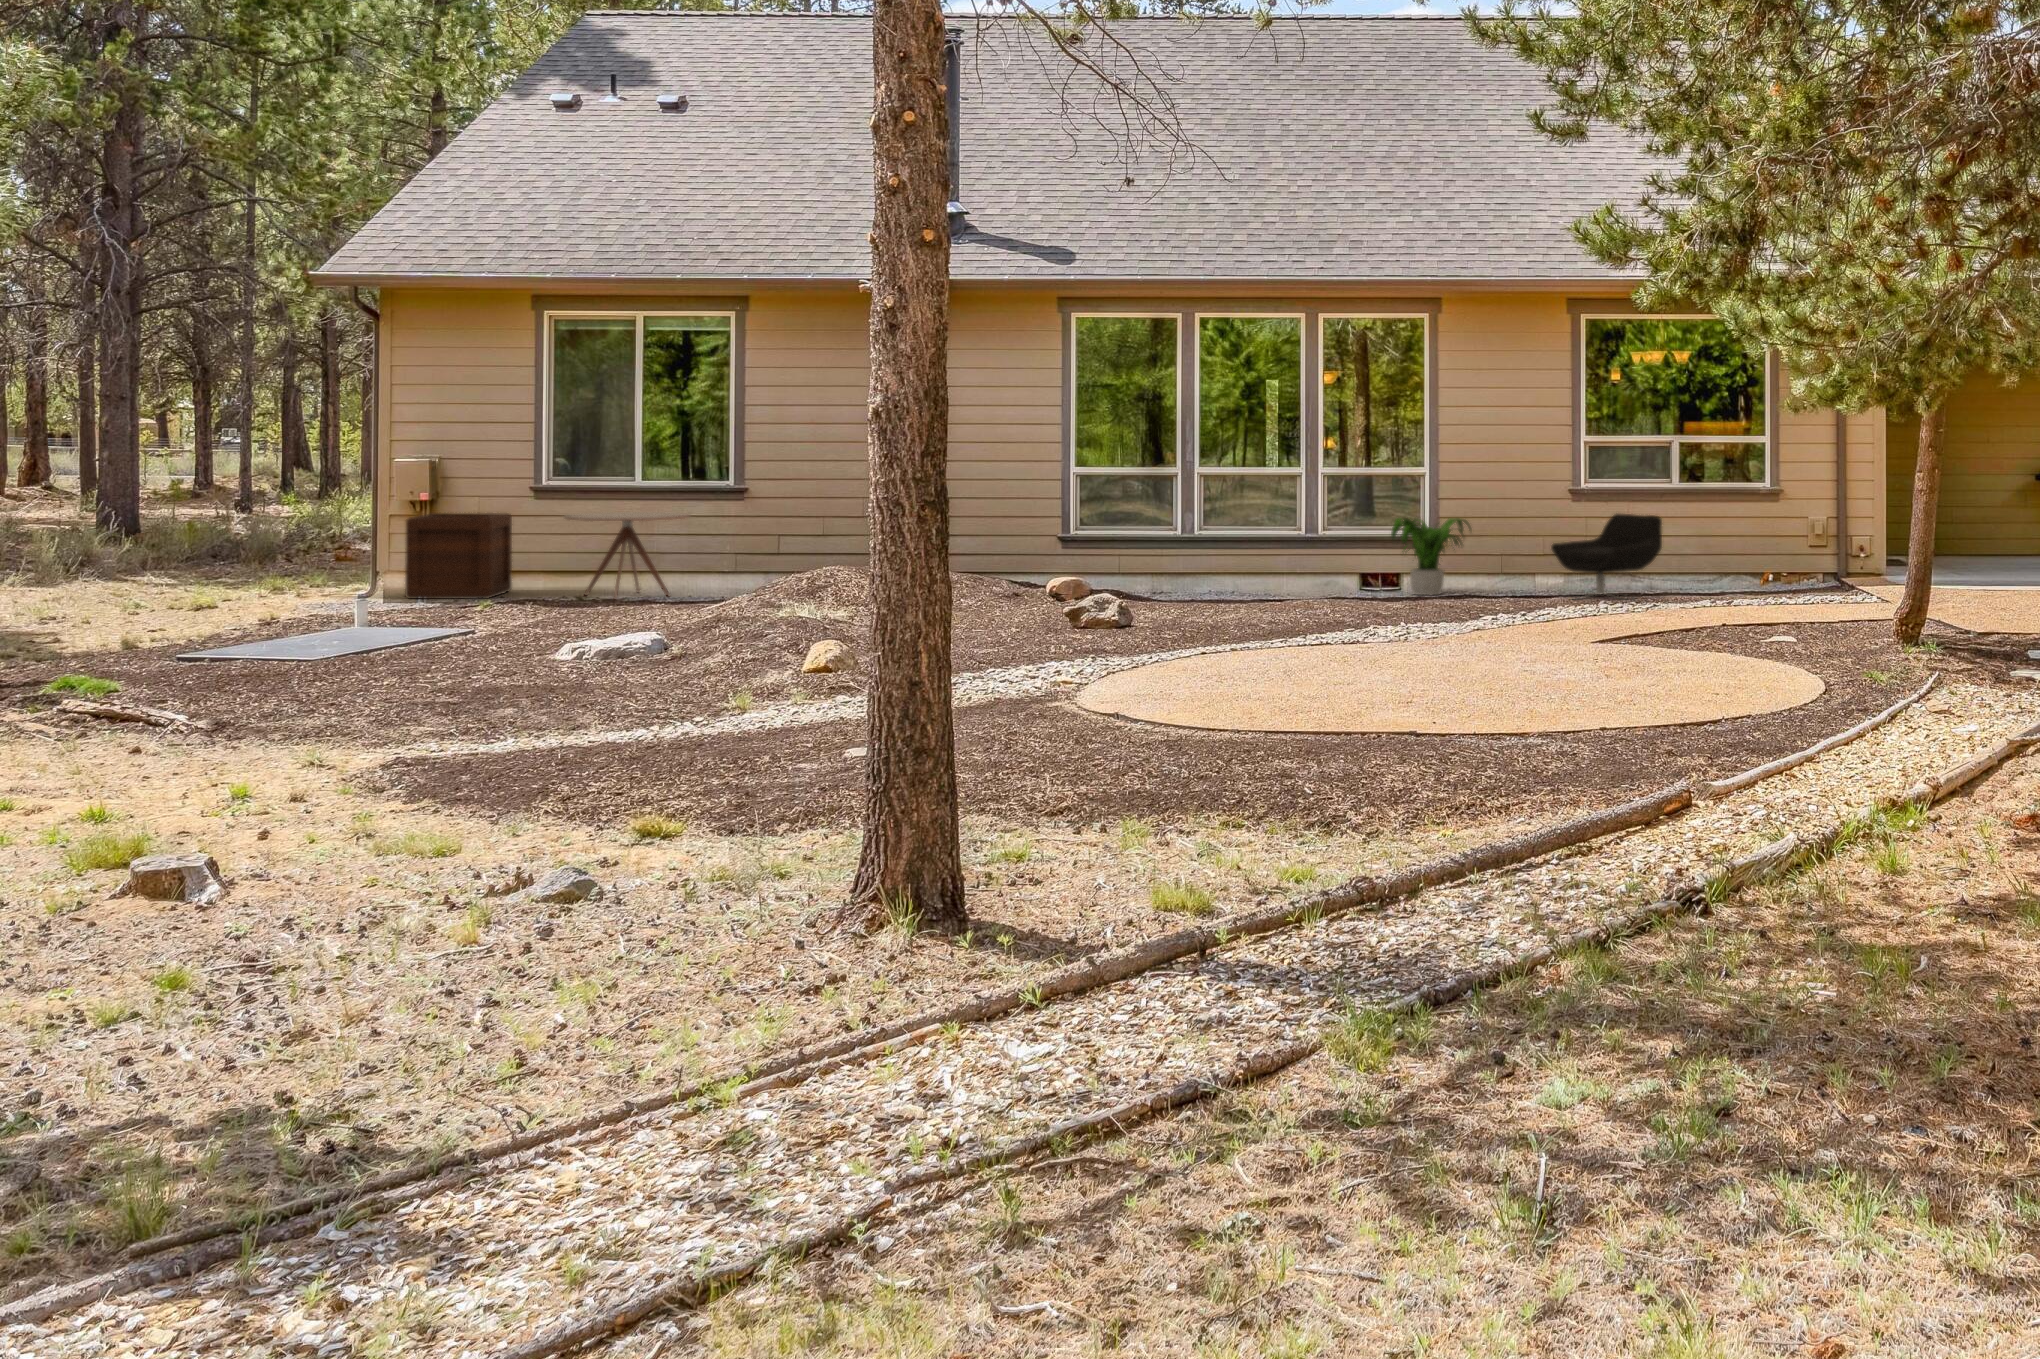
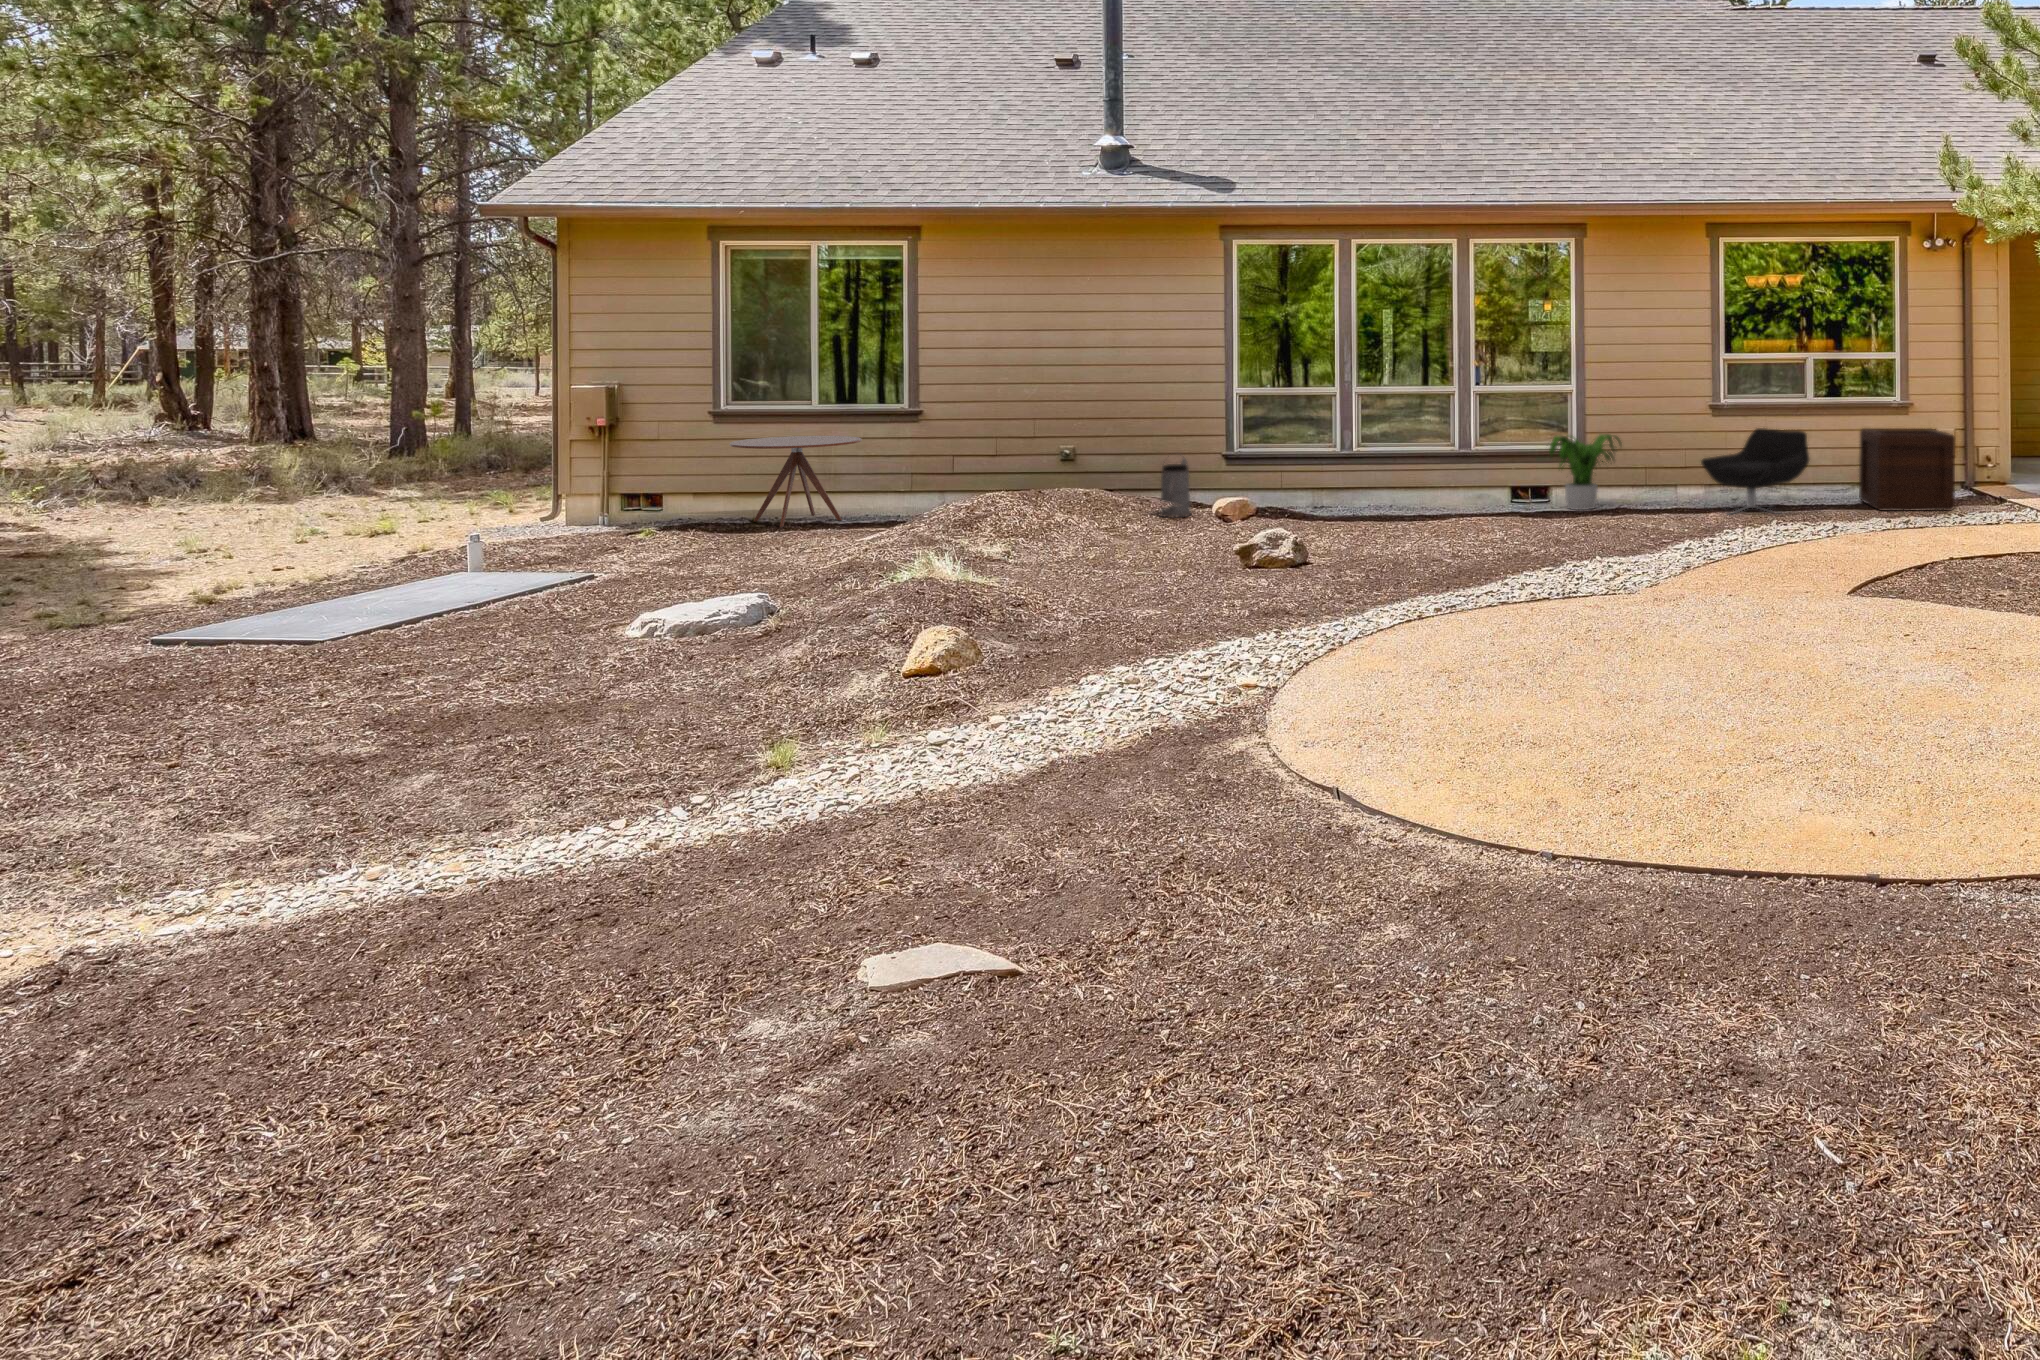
wooden crate: present [405,513,512,599] -> present [1859,428,1955,511]
watering can: none [990,531,1024,597] -> present [1160,458,1191,518]

